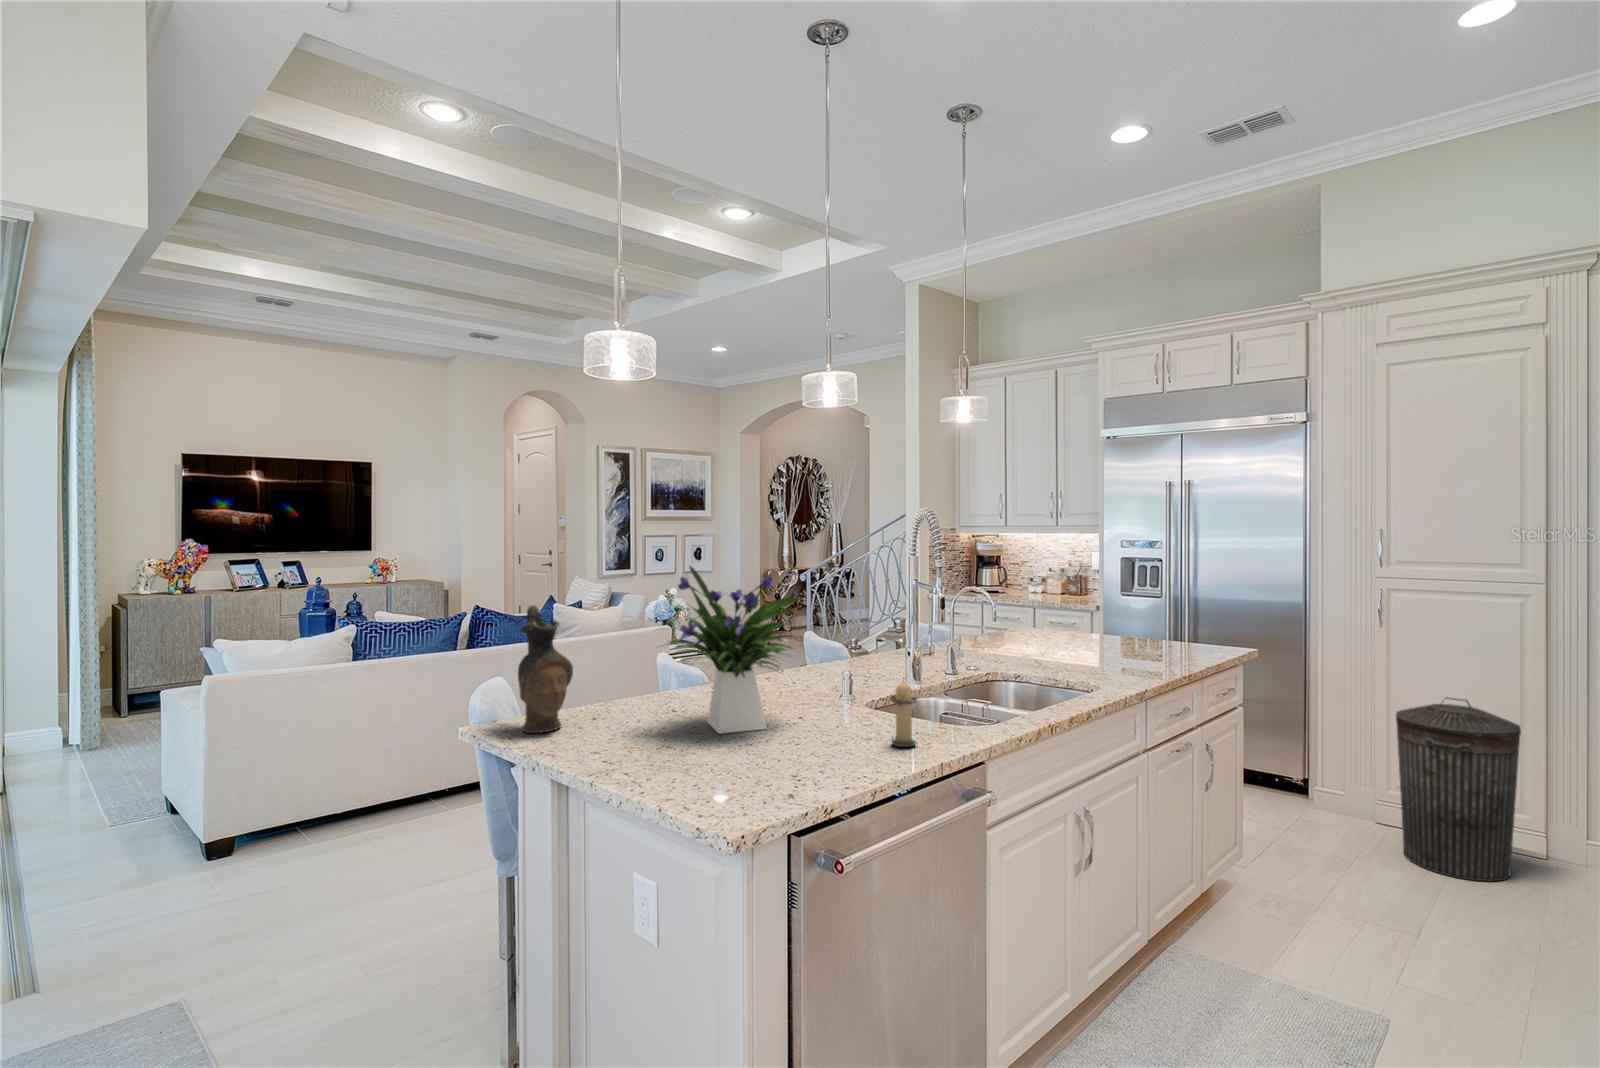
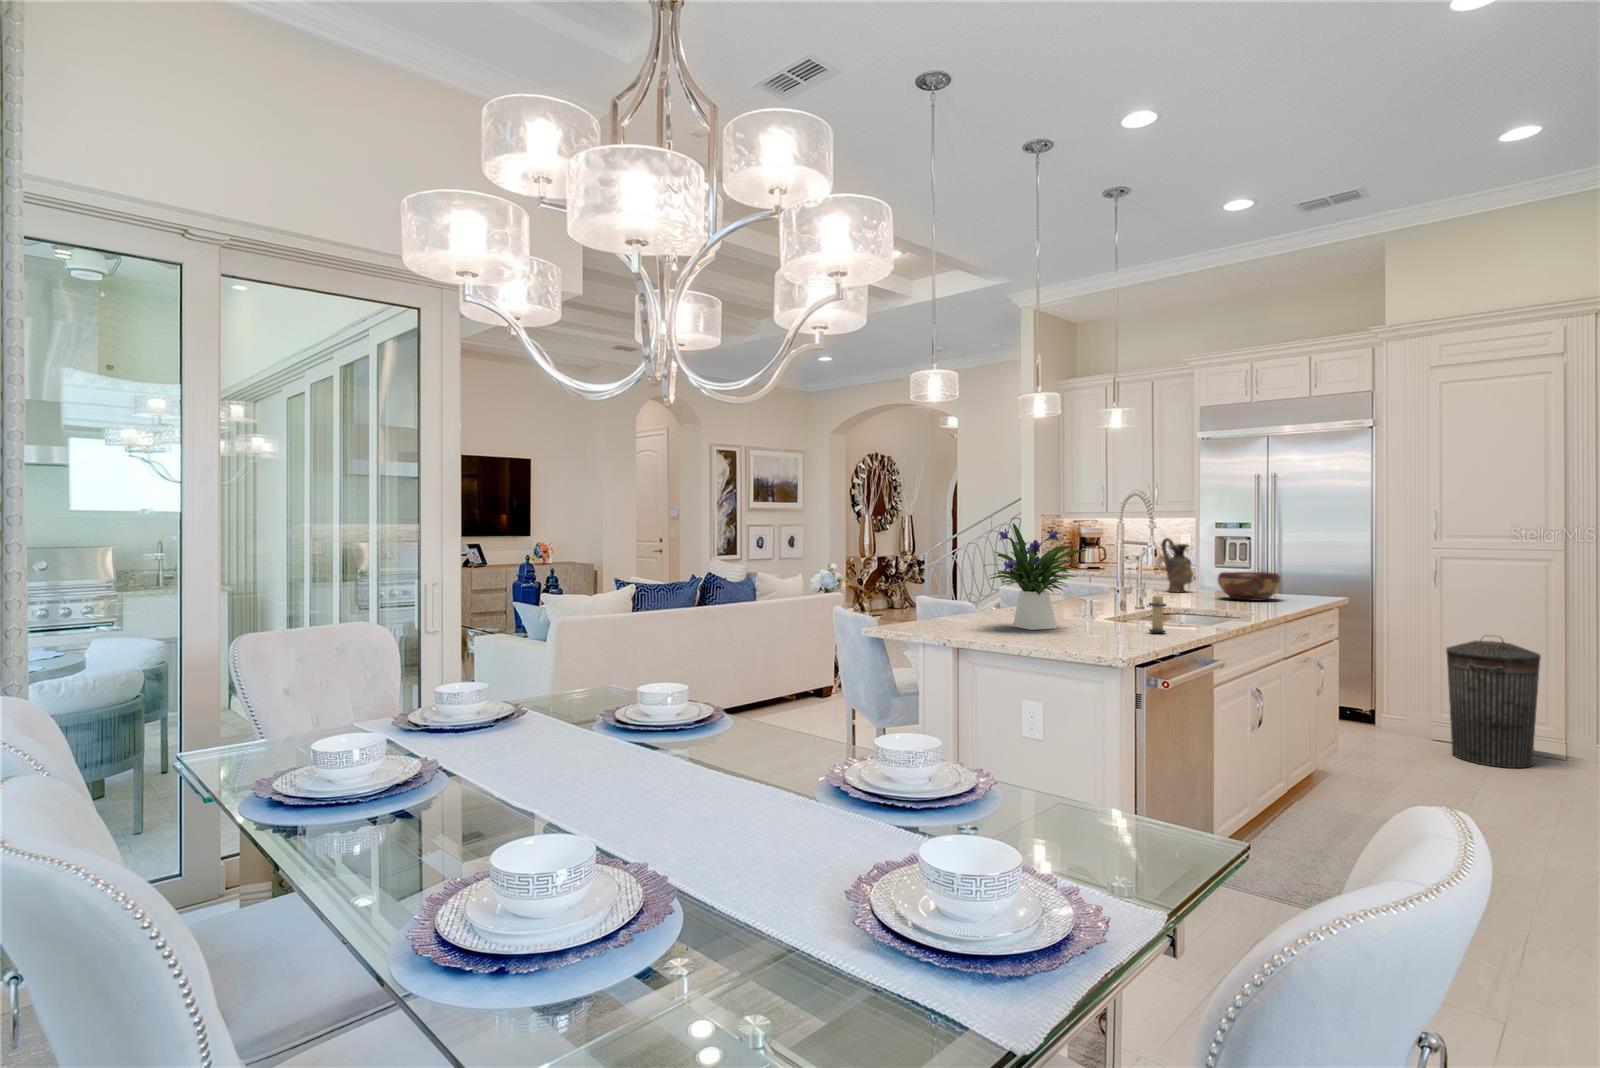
ceramic pitcher: present [518,605,573,733] -> present [1162,538,1193,592]
decorative bowl: none [1082,616,1164,658] -> present [1218,572,1281,601]

